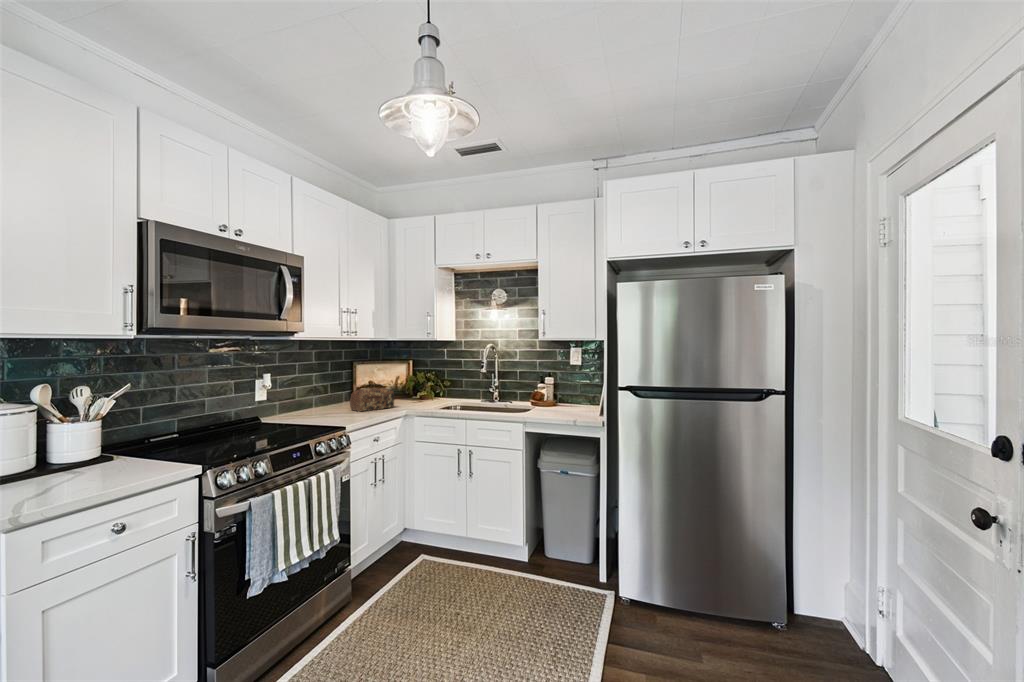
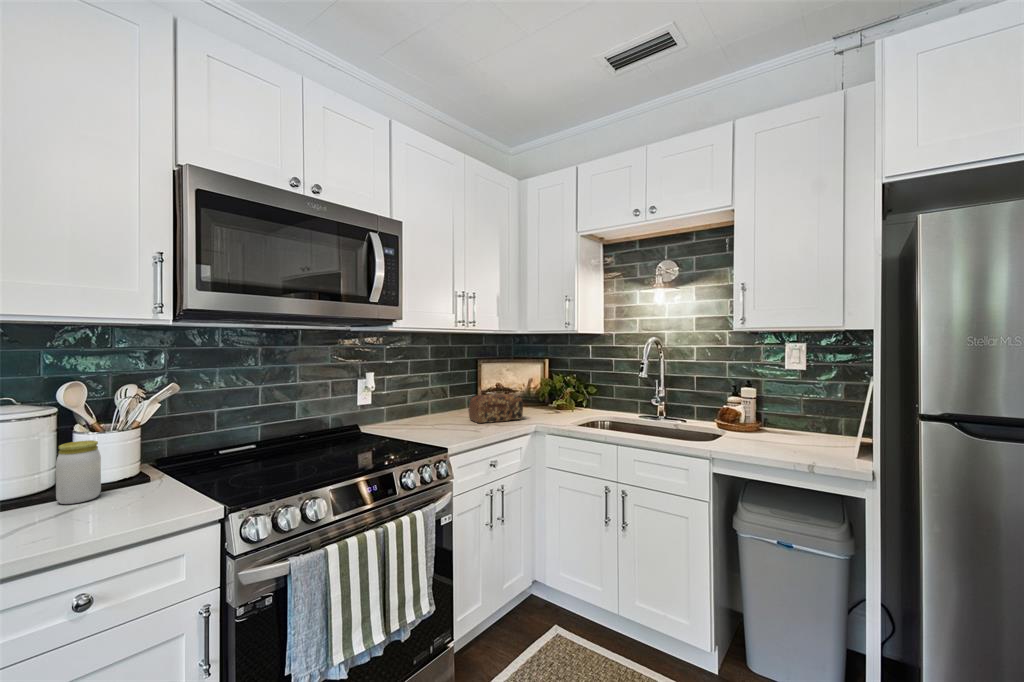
jar: none [55,428,89,475] -> present [56,440,101,504]

